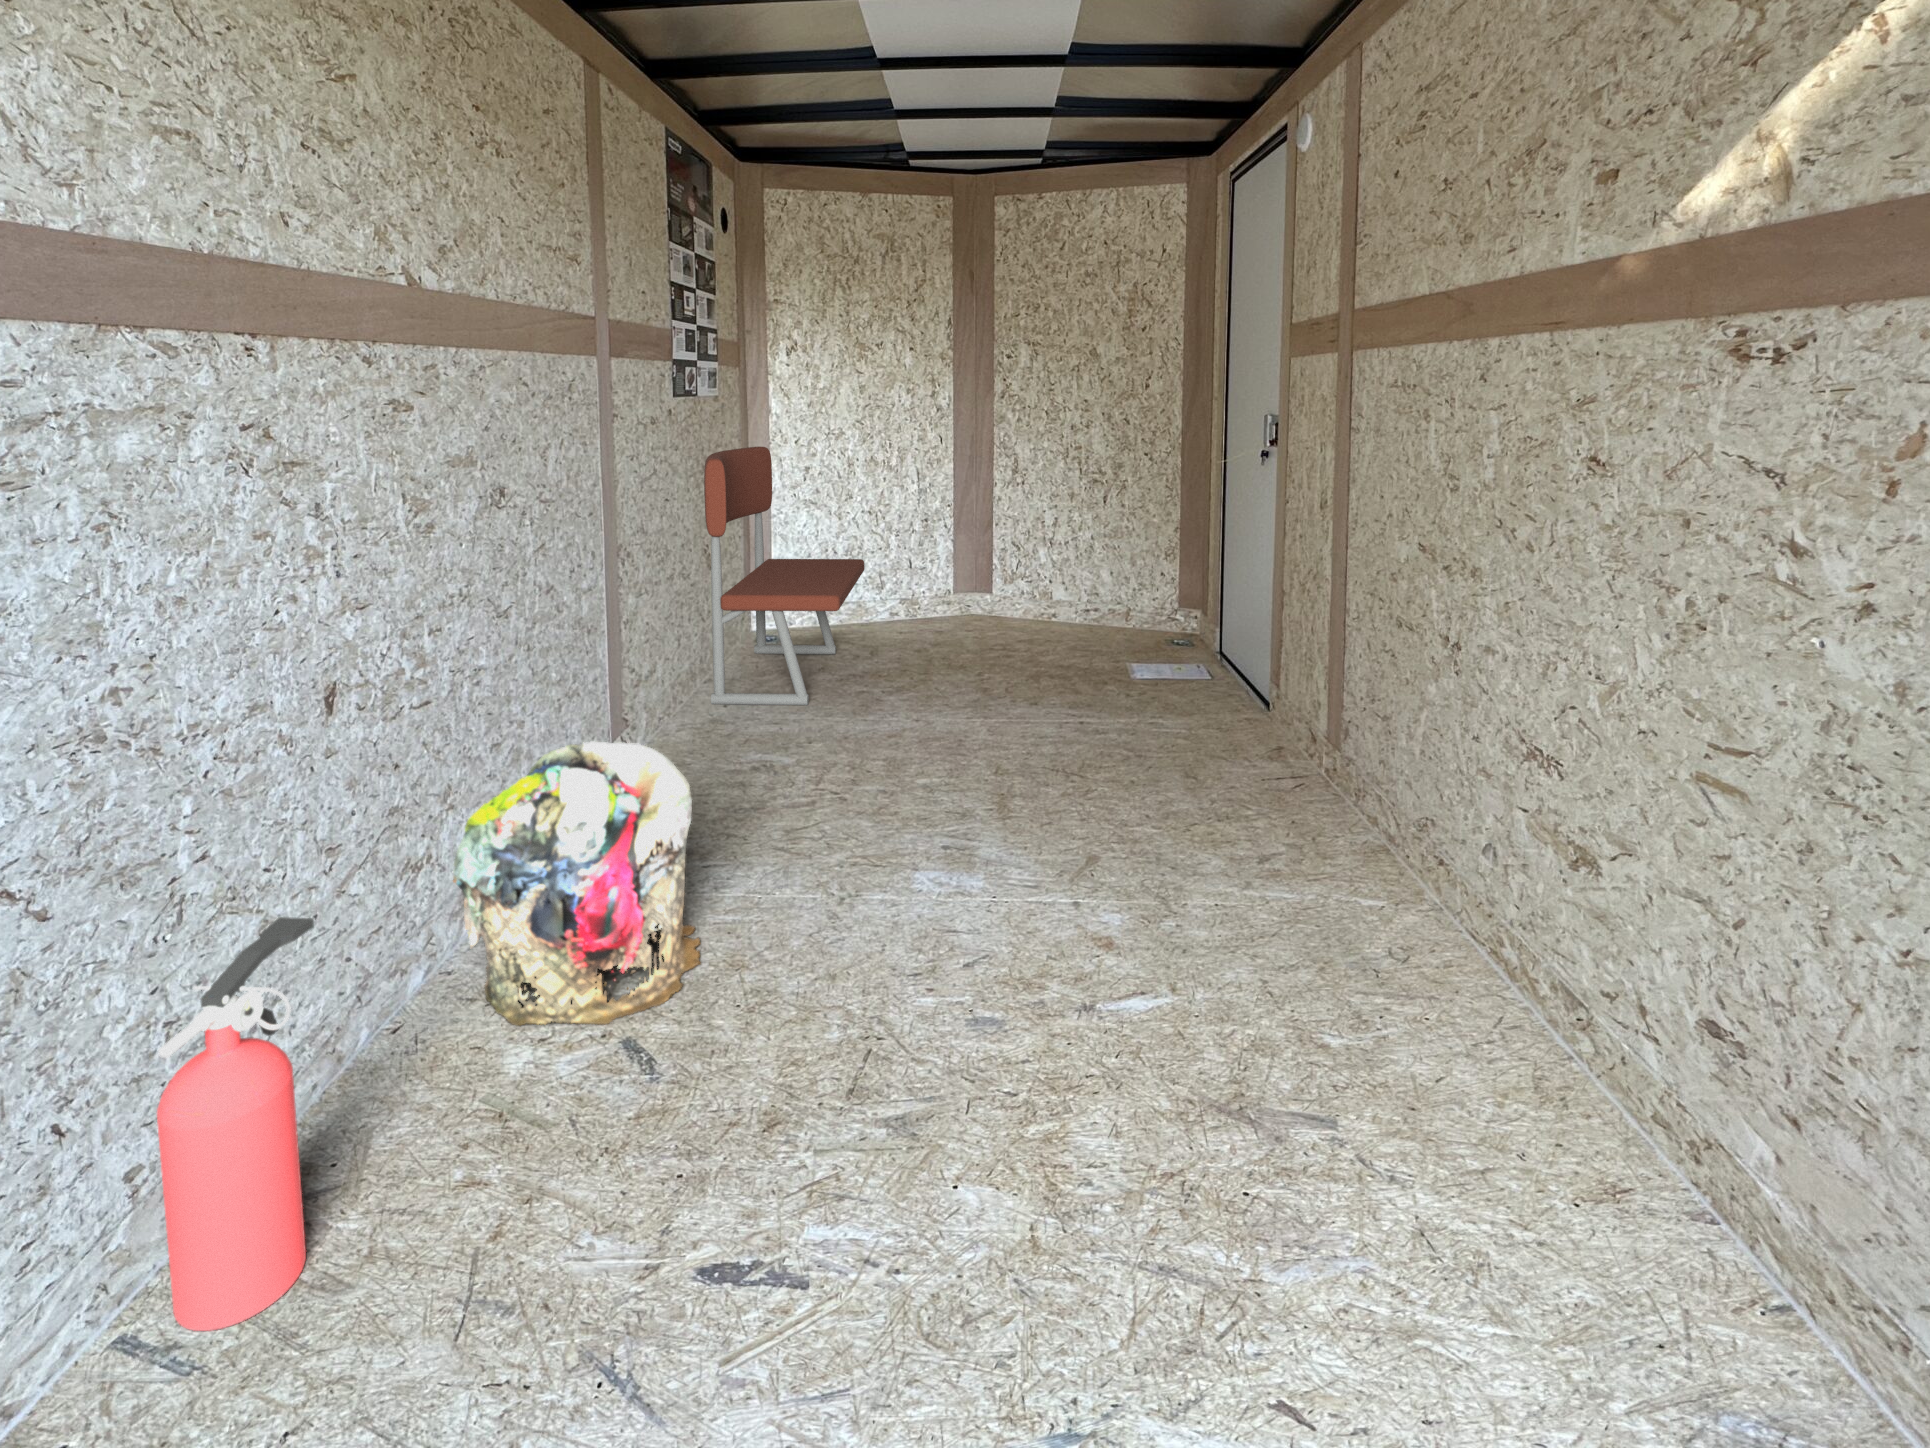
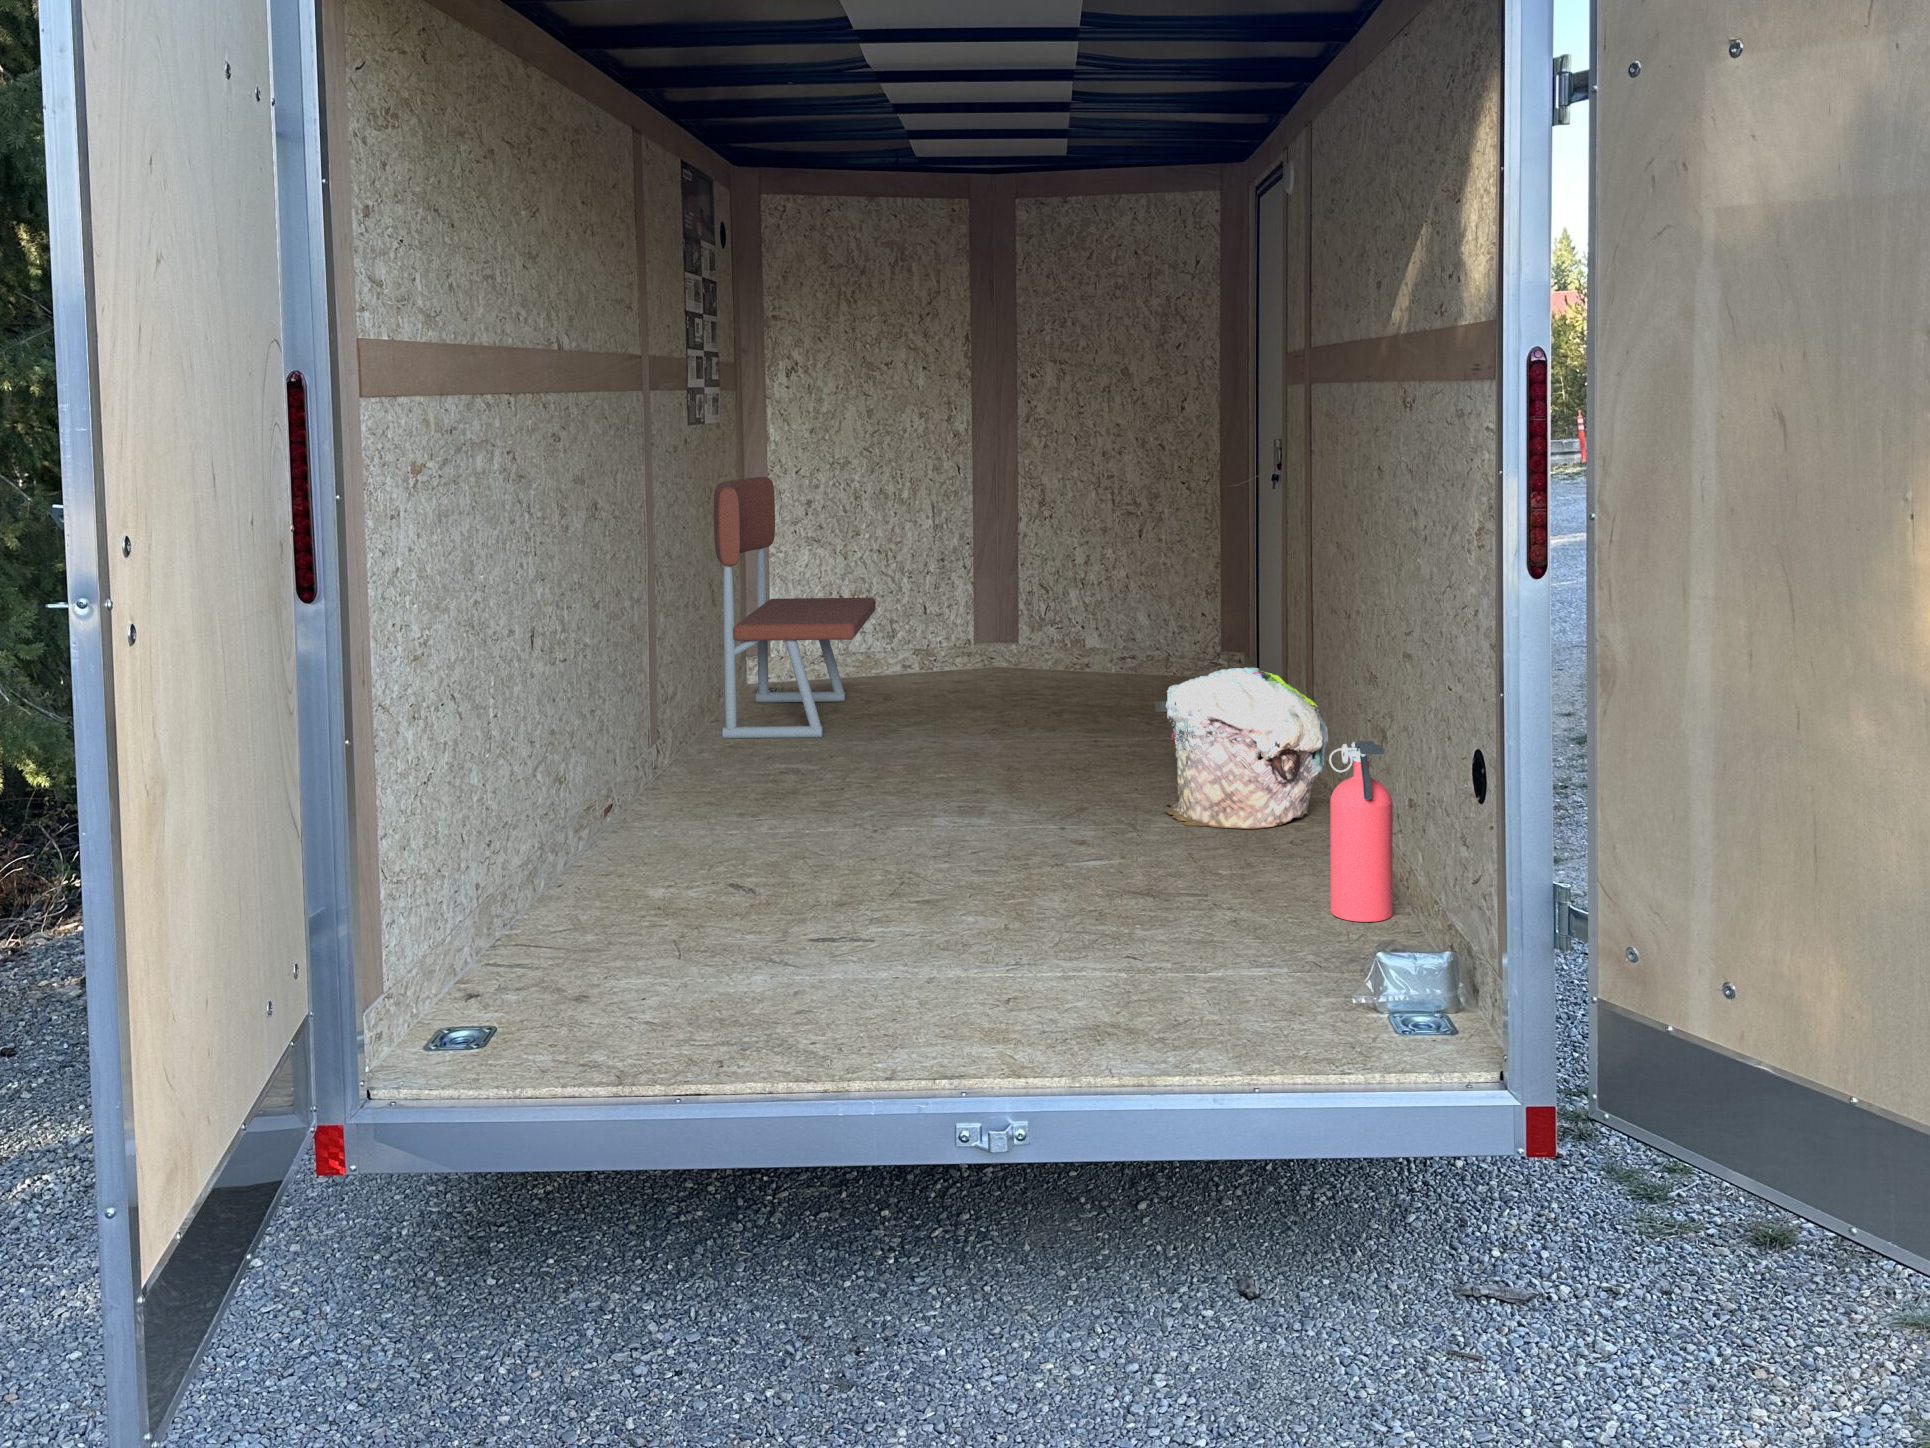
laundry basket: present [453,741,700,1026] -> present [1164,667,1328,829]
fire extinguisher: present [157,917,314,1331] -> present [1329,741,1393,922]

